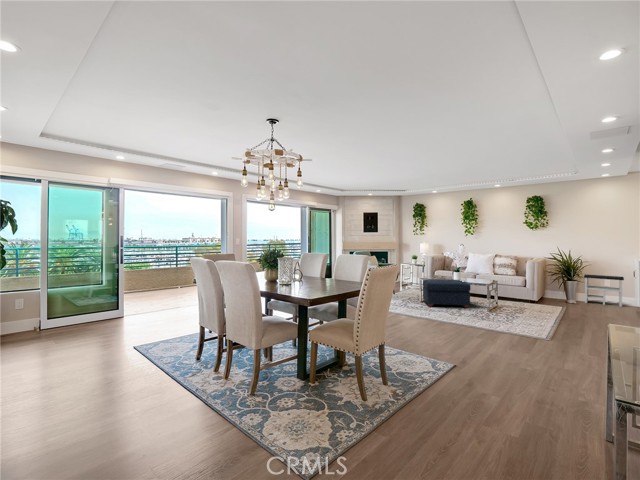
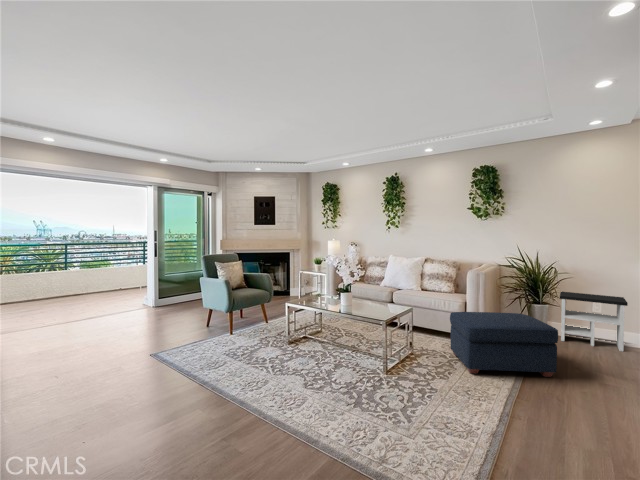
ottoman: present [423,279,471,308] -> present [450,312,558,377]

